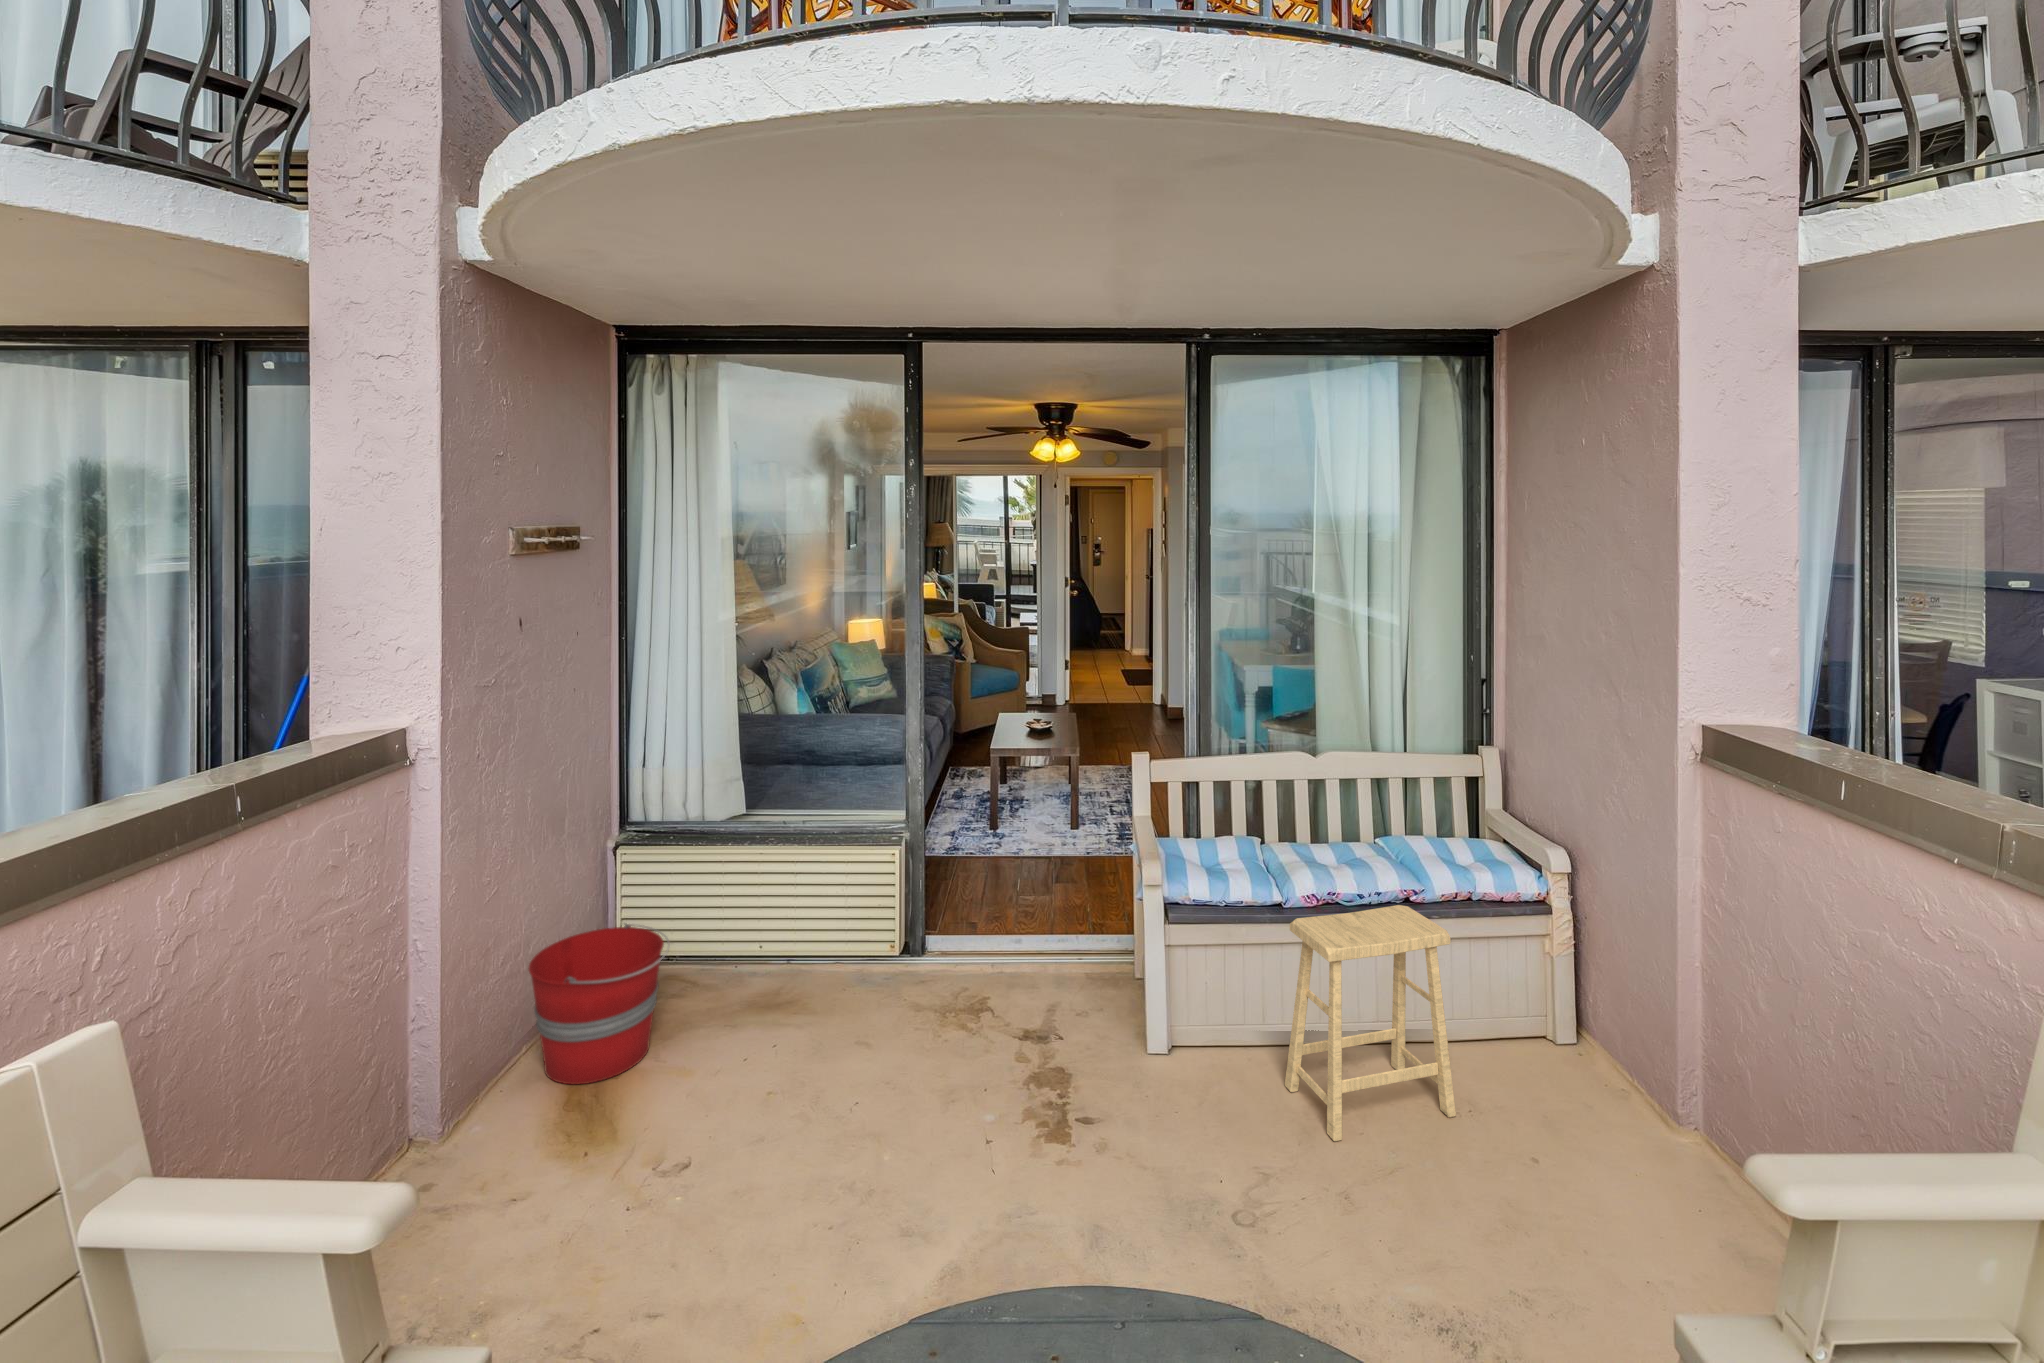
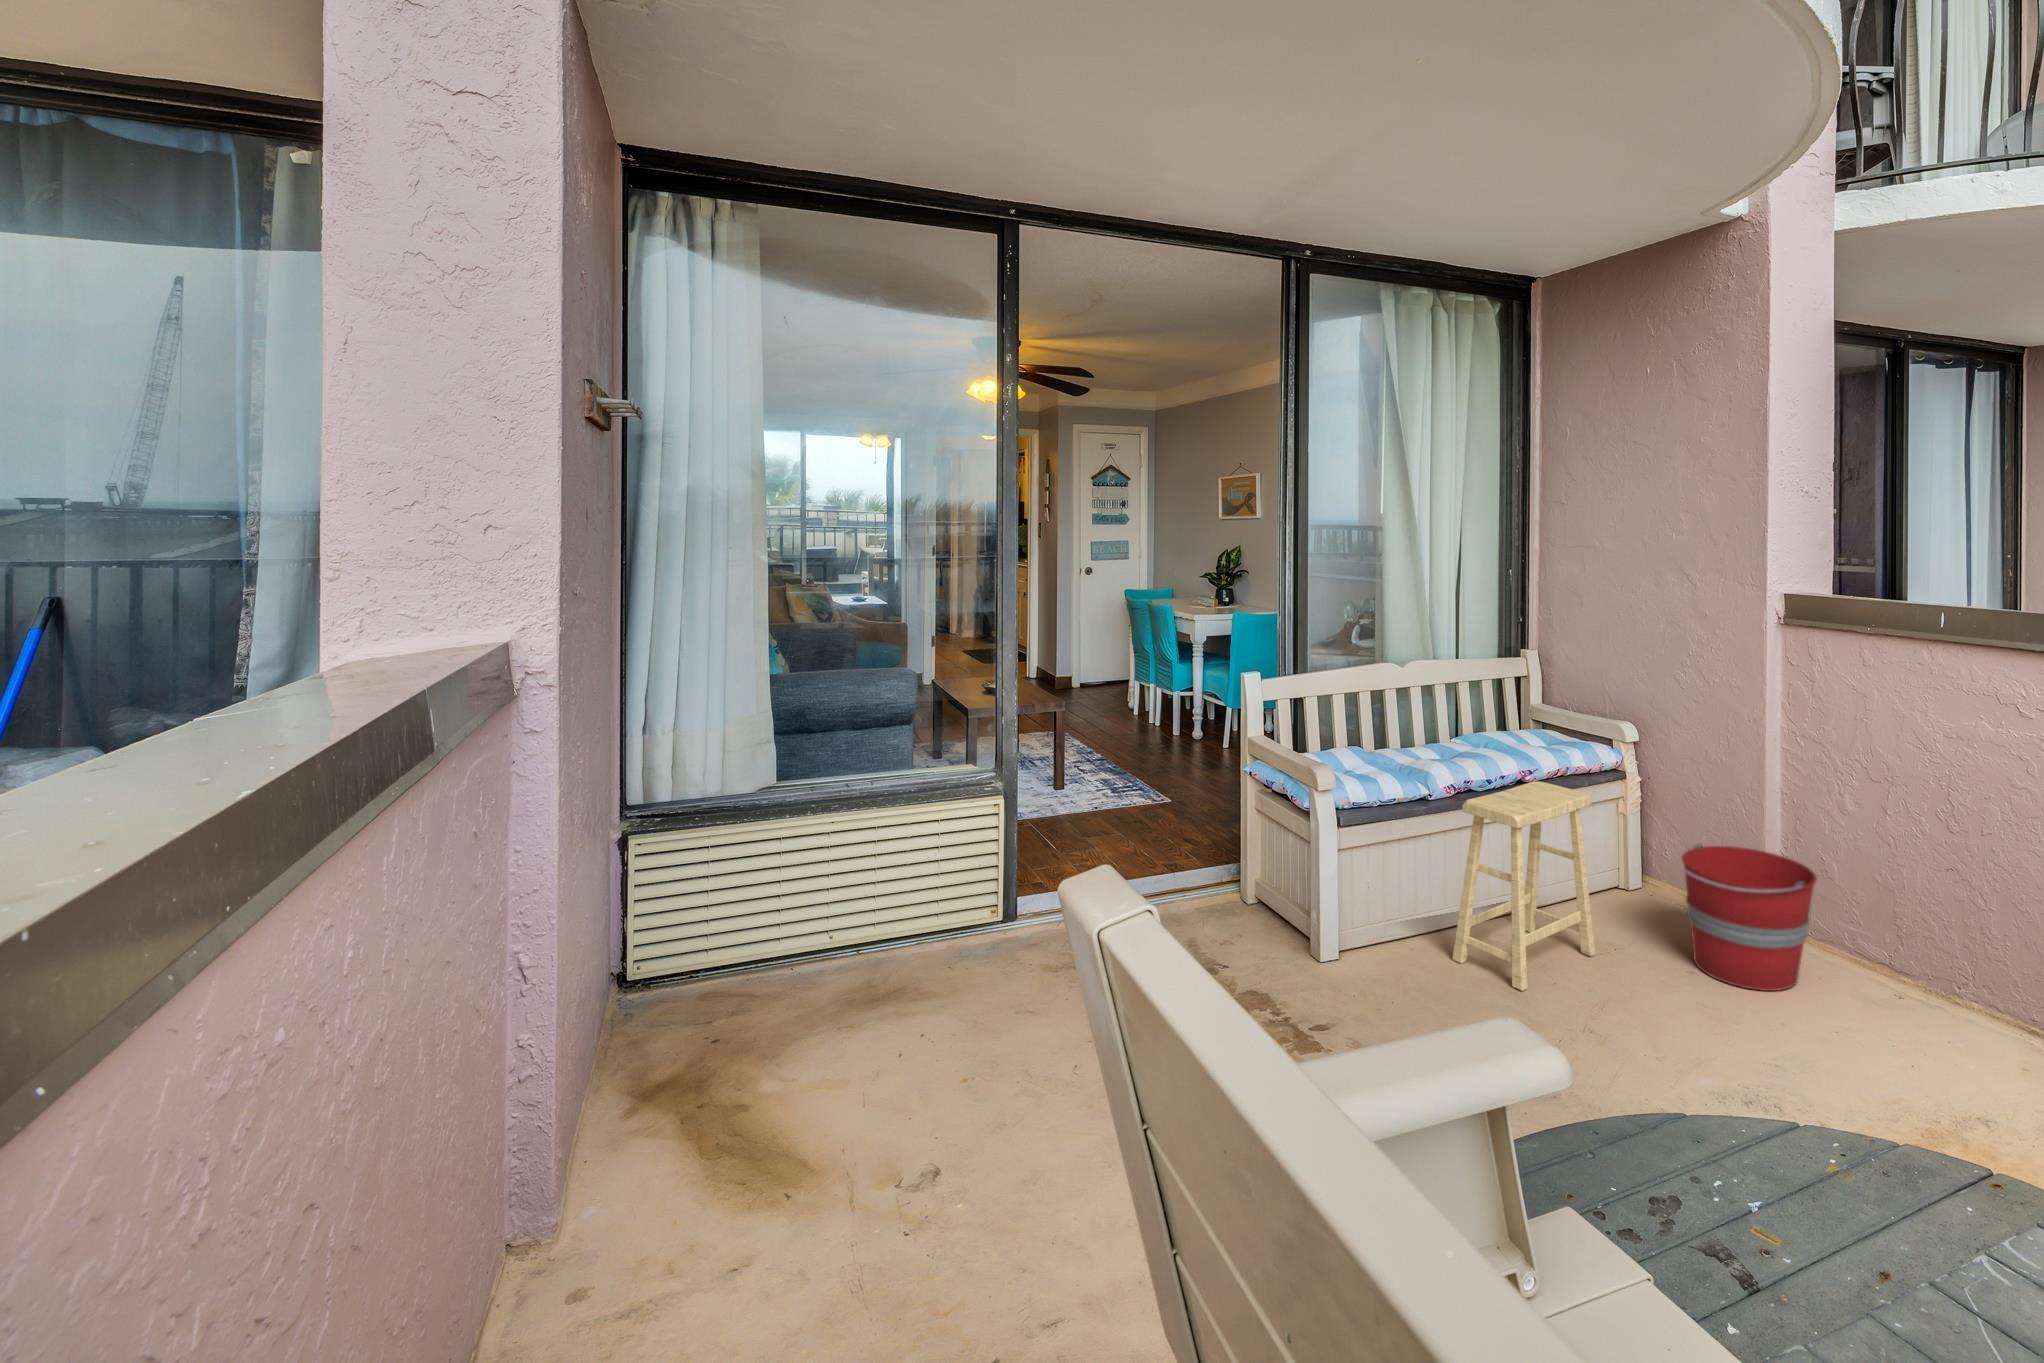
bucket: present [528,924,670,1084] -> present [1678,844,1817,991]

